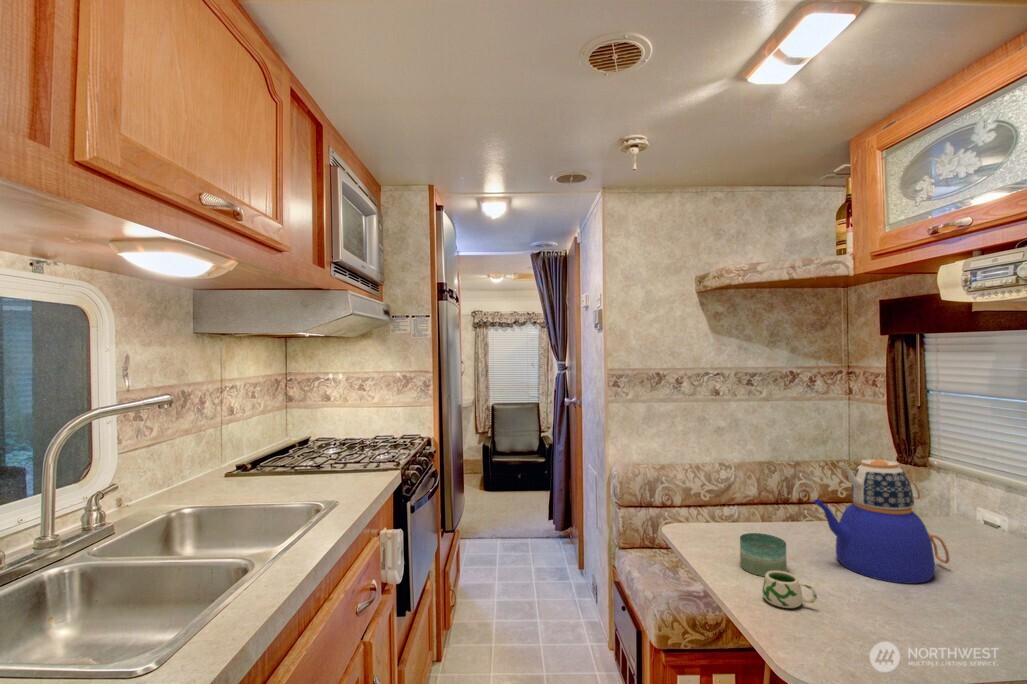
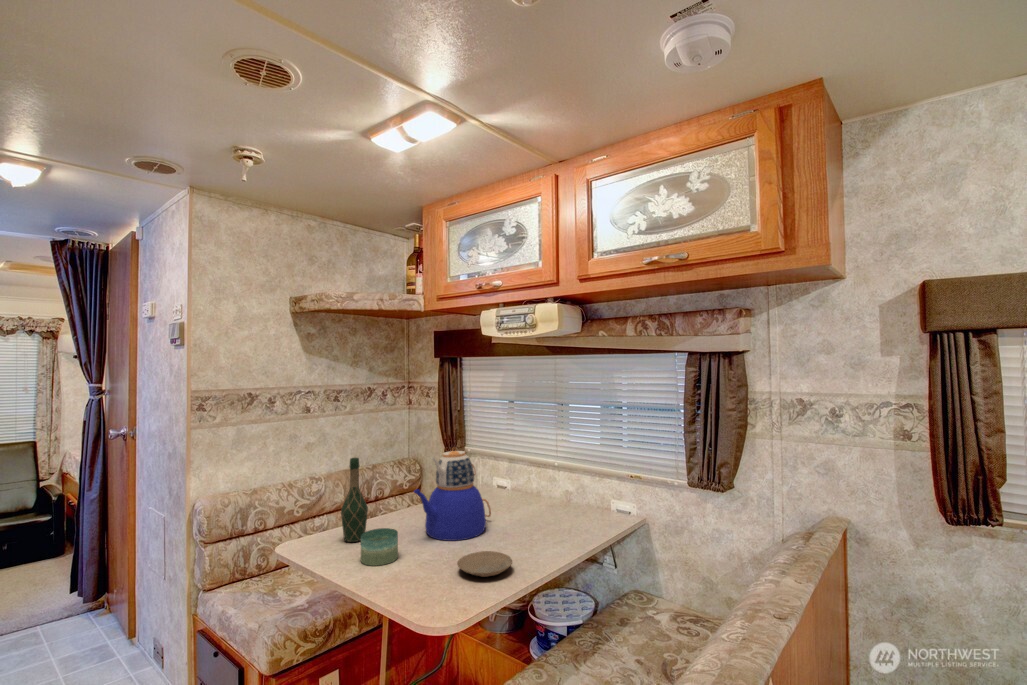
wine bottle: none [728,448,760,542] -> present [341,458,368,542]
mug: present [762,571,817,608] -> none [389,554,430,585]
plate: none [858,601,955,644] -> present [457,551,512,577]

